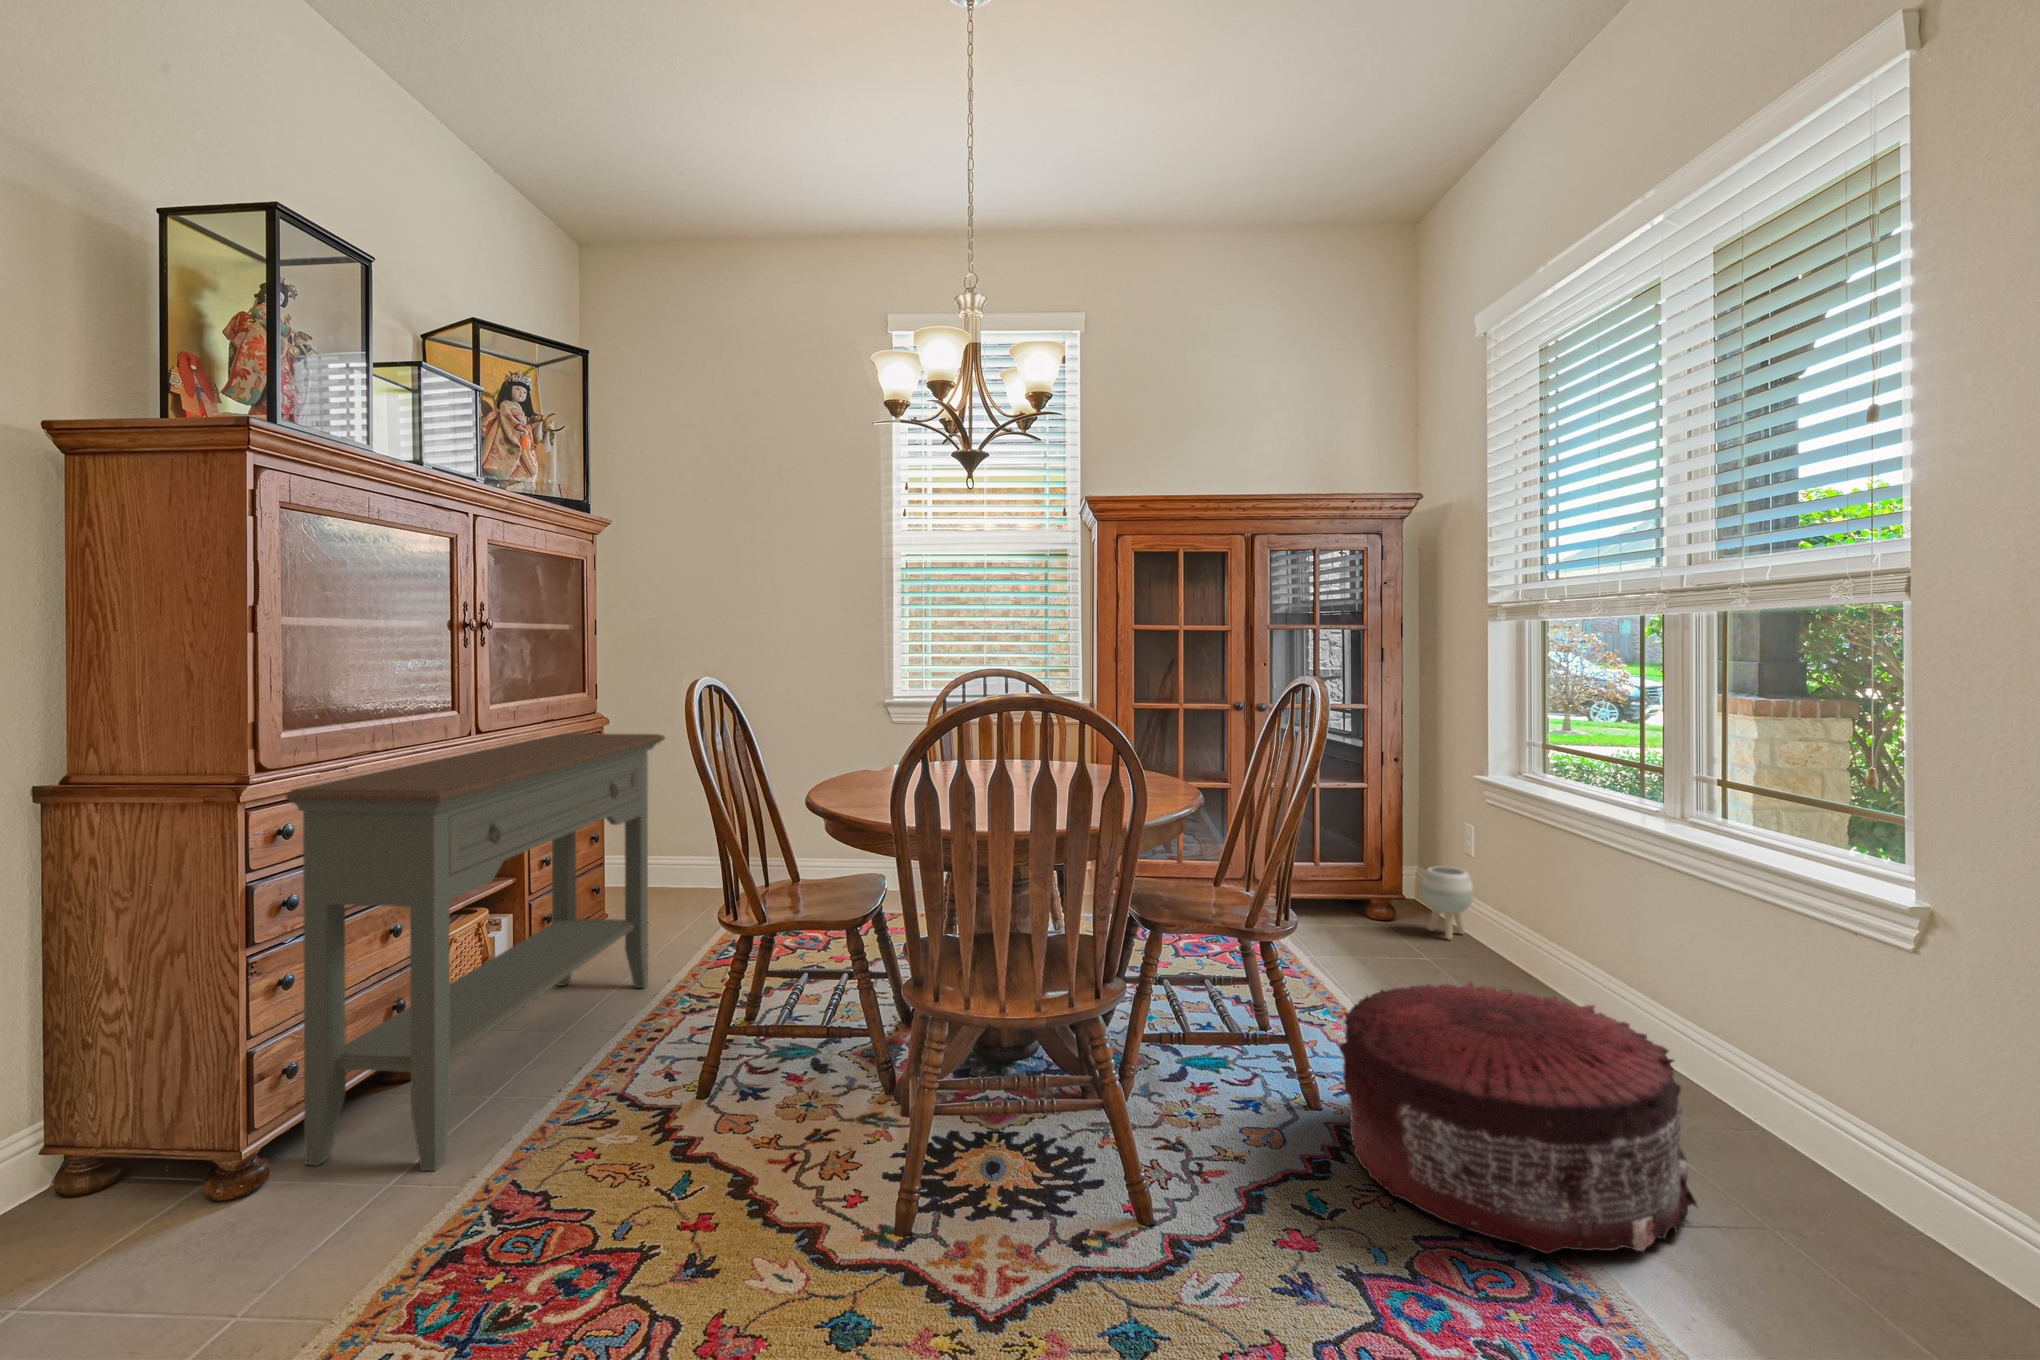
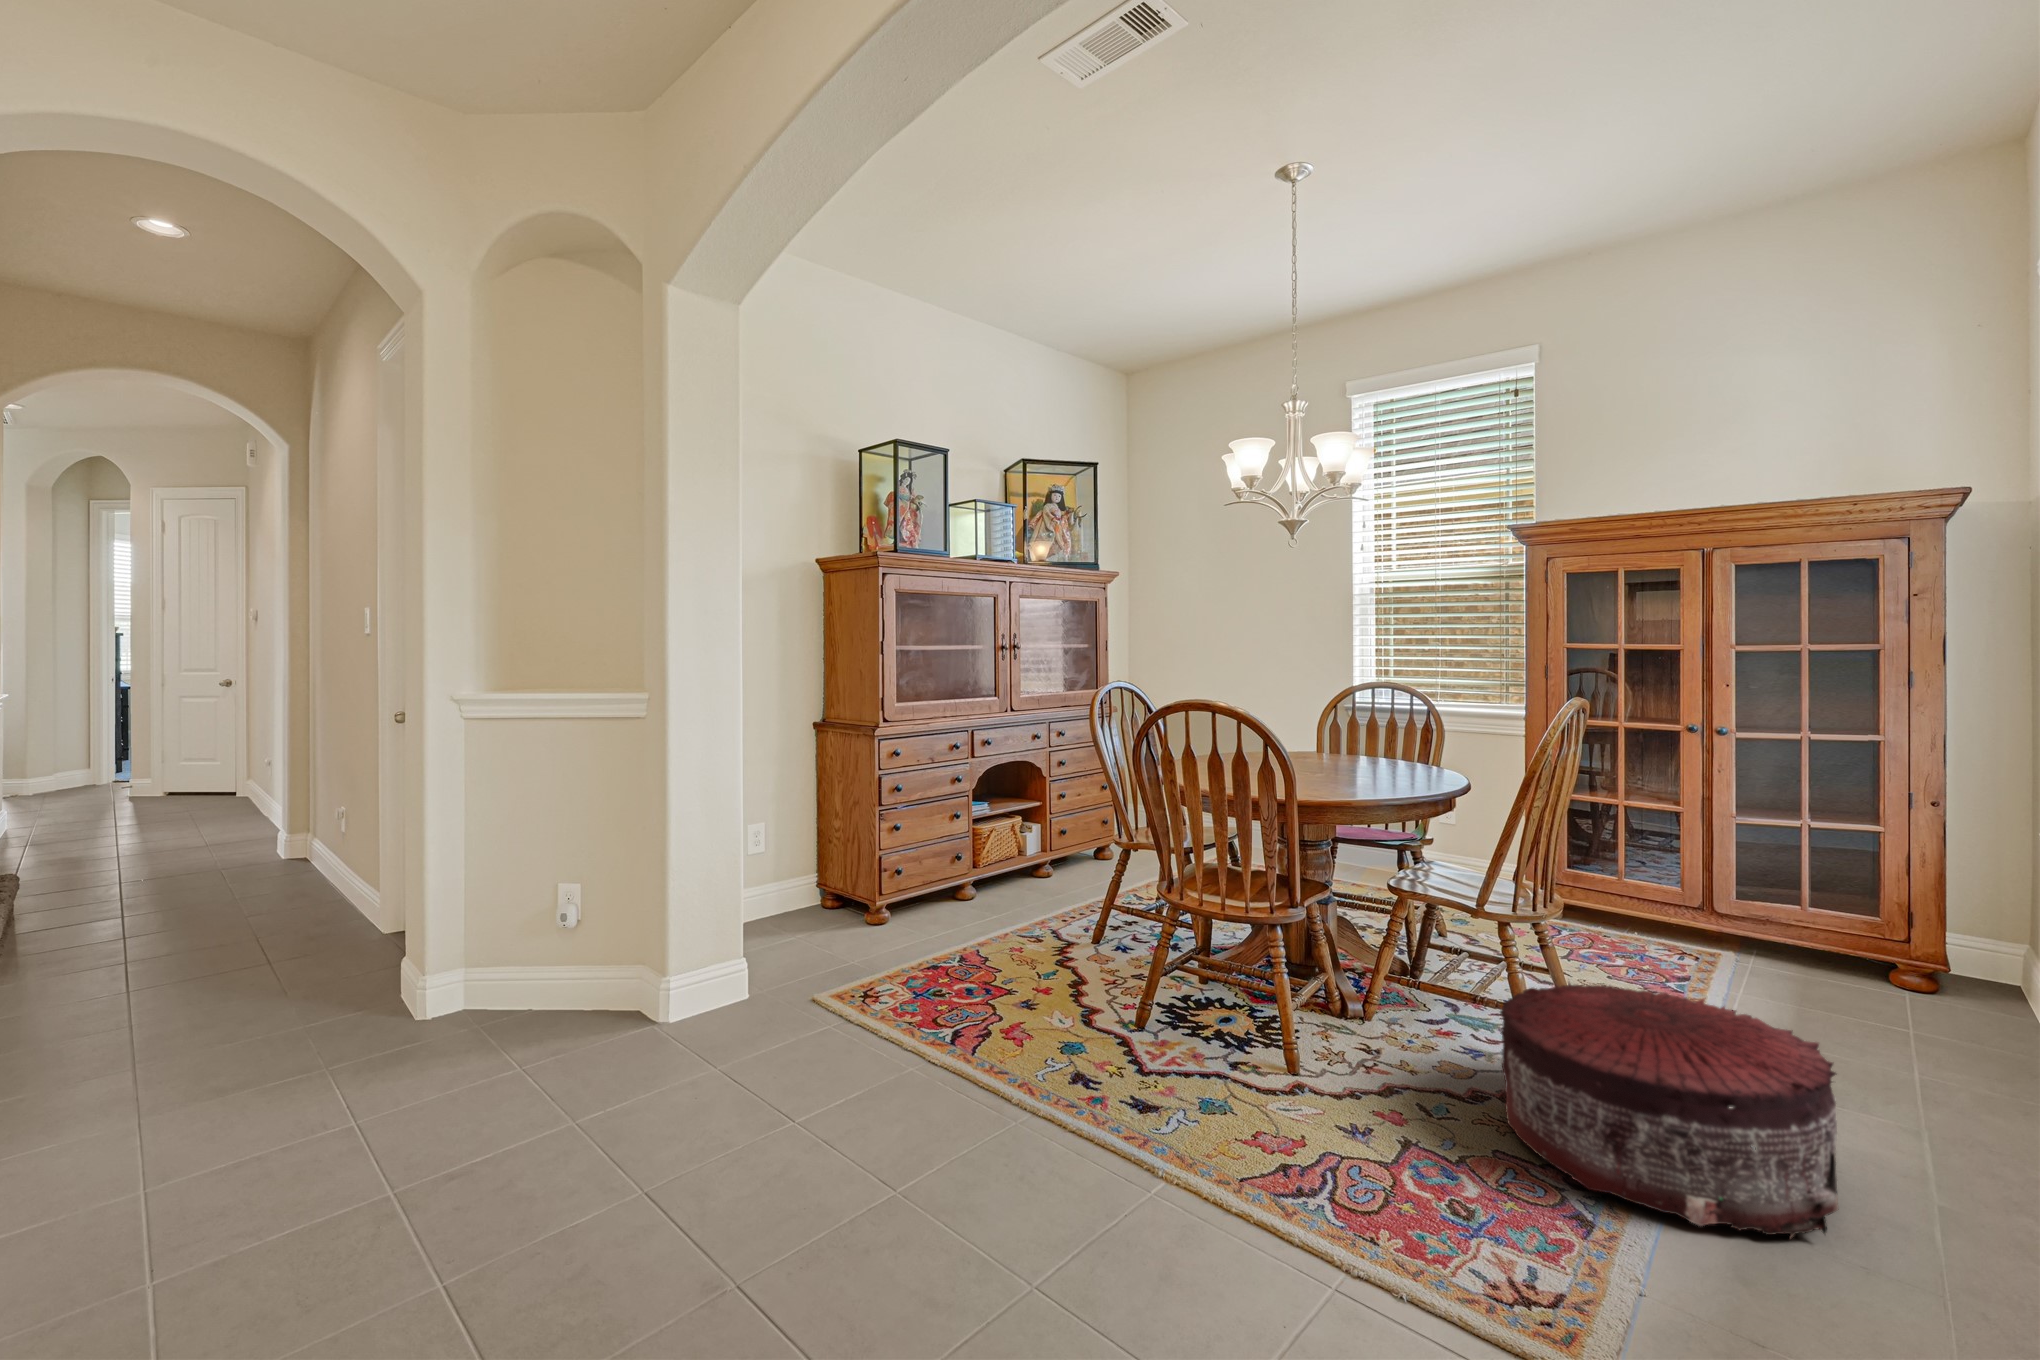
console table: present [286,733,665,1171] -> none [895,715,1130,938]
planter: present [1422,867,1474,940] -> none [1946,938,2031,1027]

